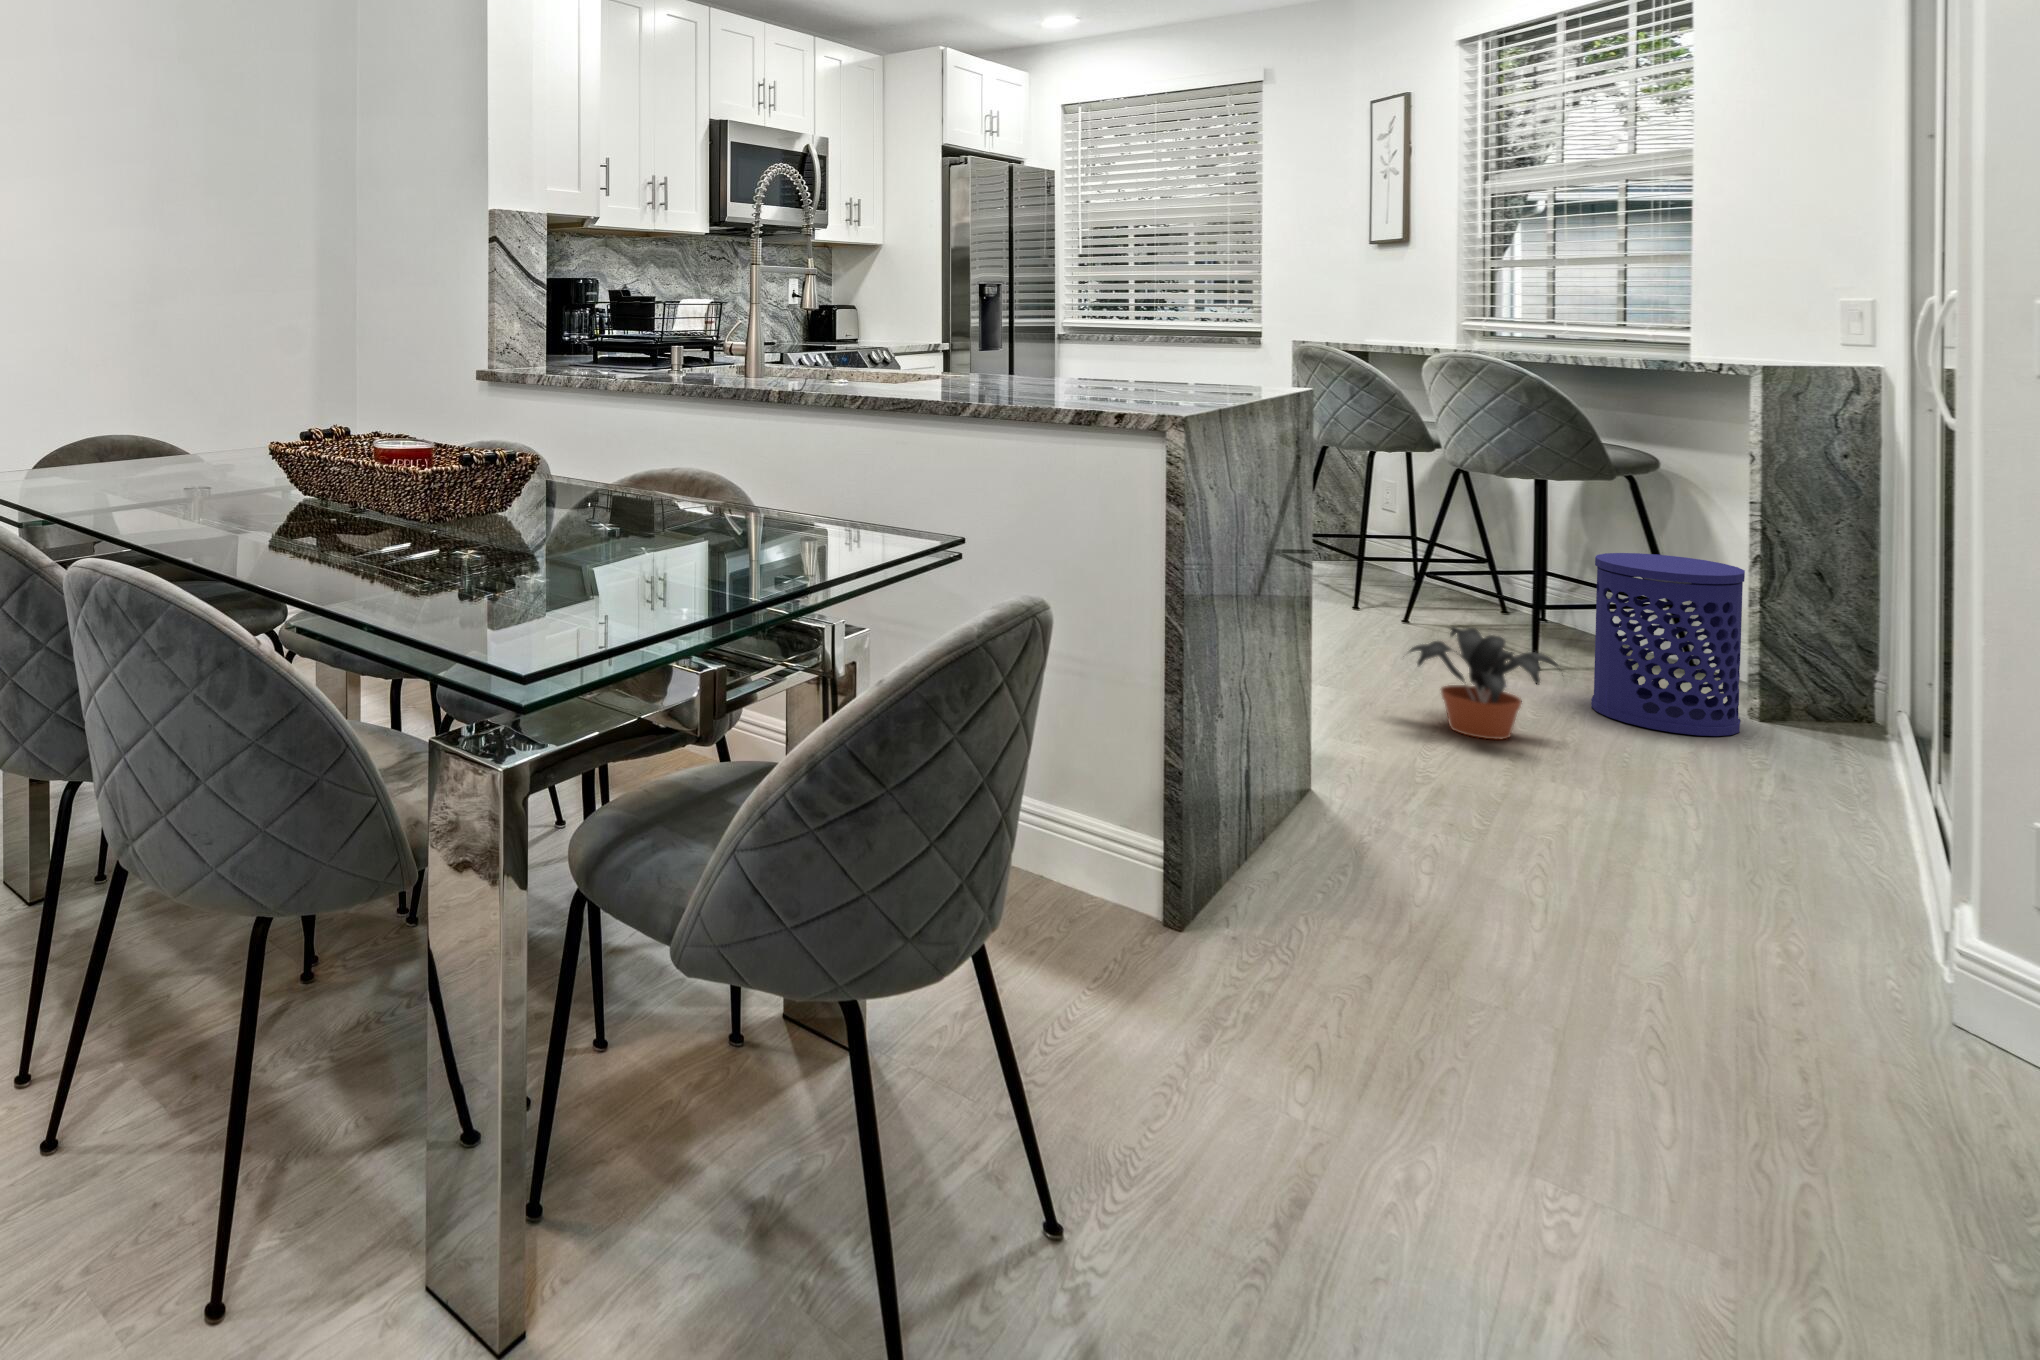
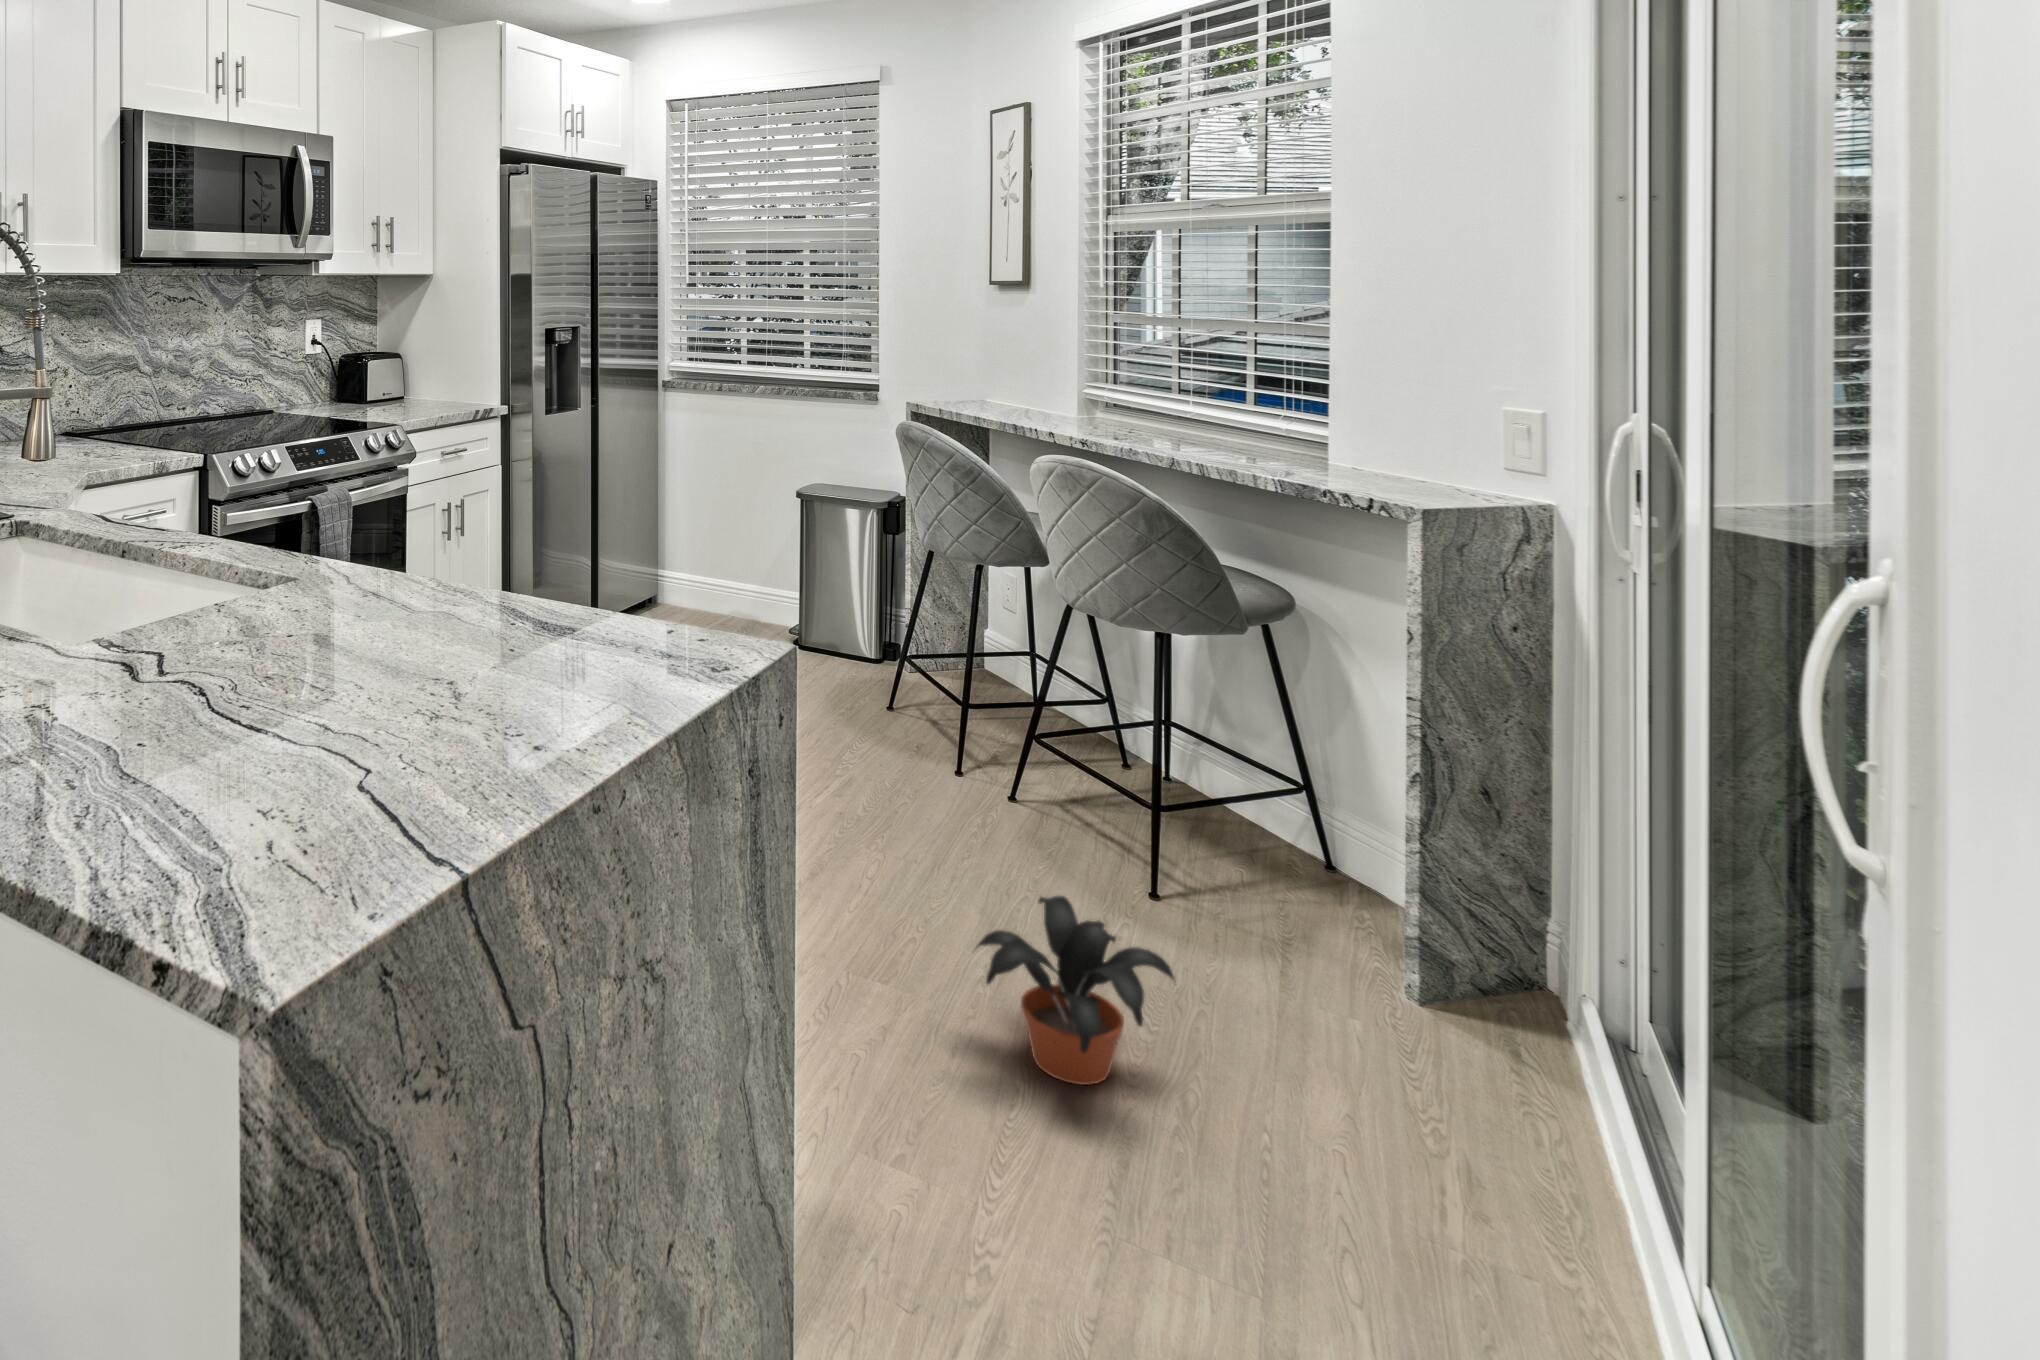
waste bin: present [1591,553,1745,736] -> none [1215,757,1400,1042]

